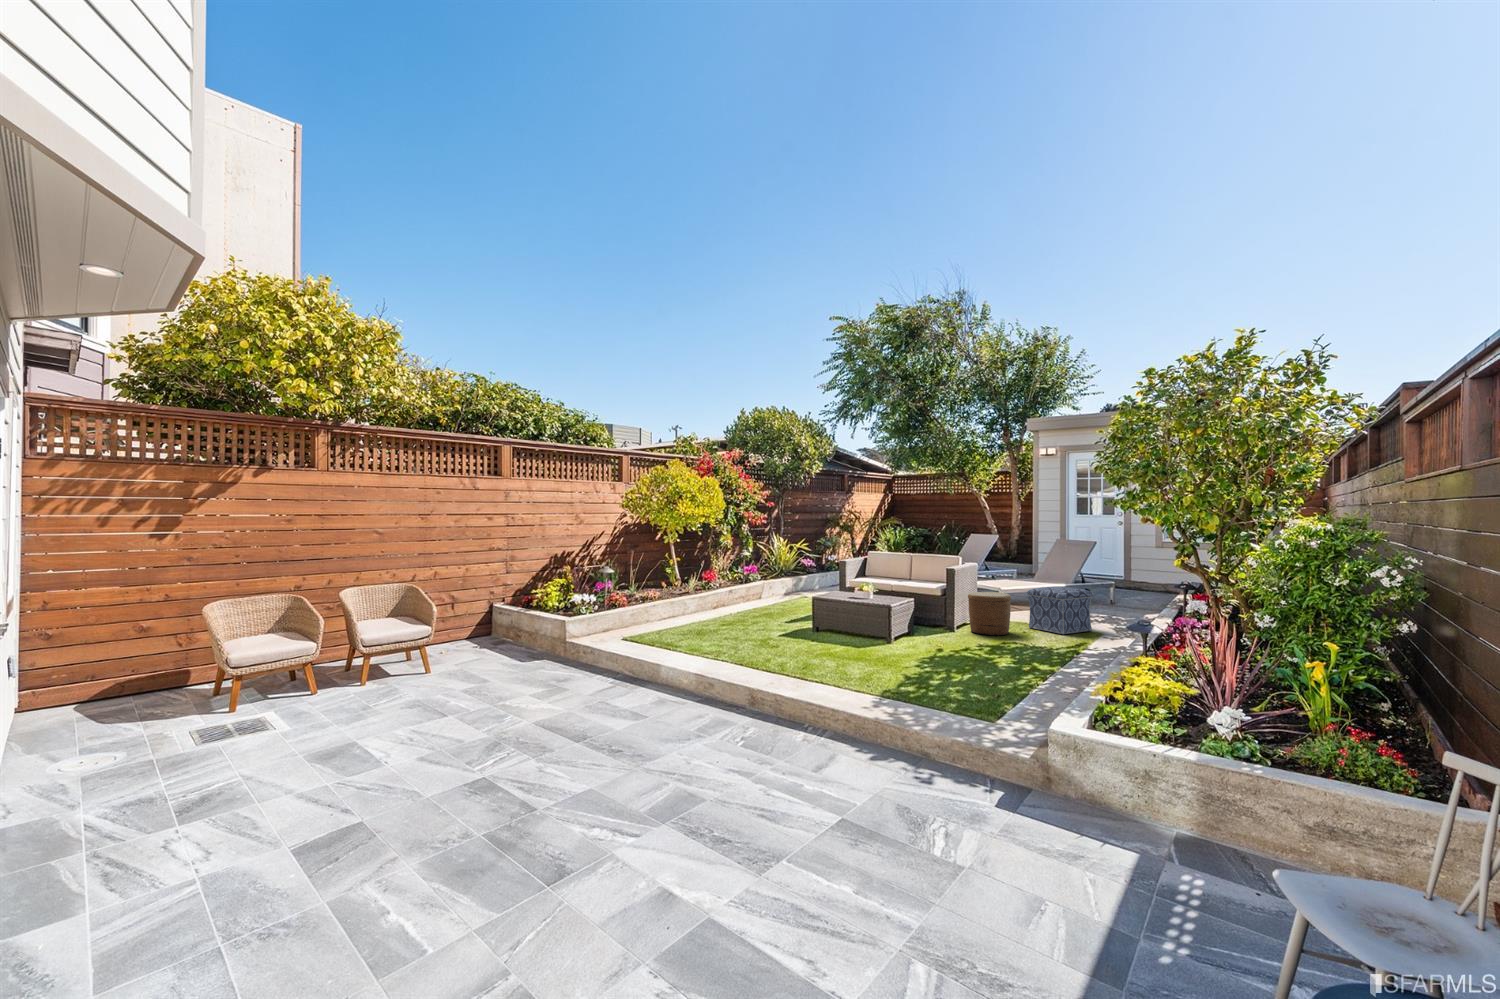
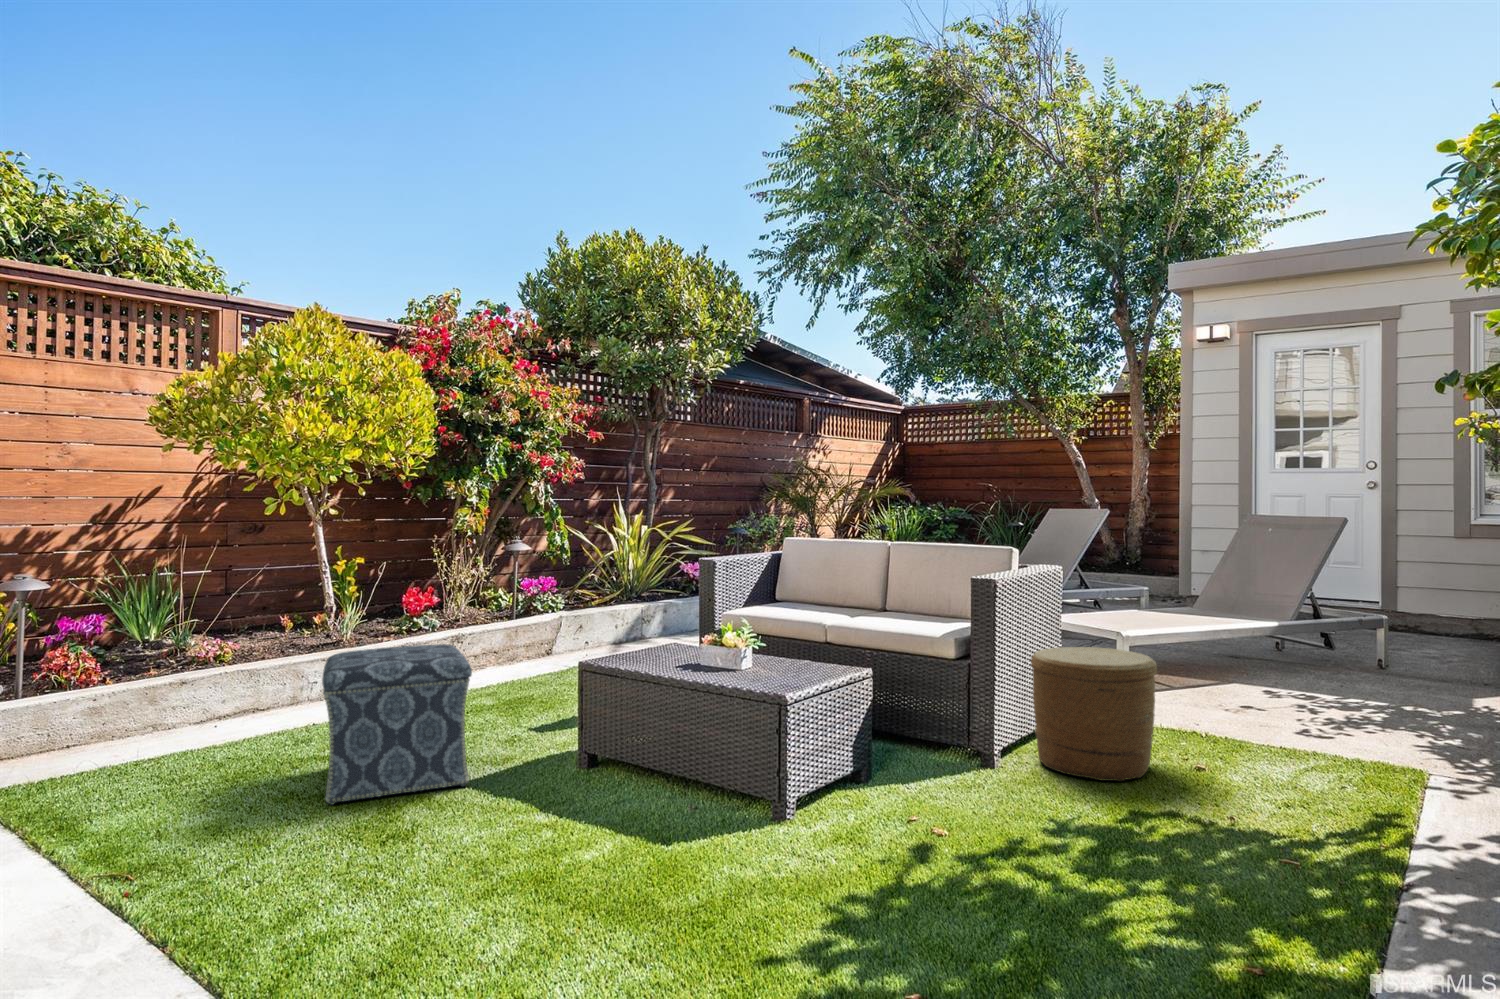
ottoman: present [1027,587,1092,635] -> present [322,644,472,804]

